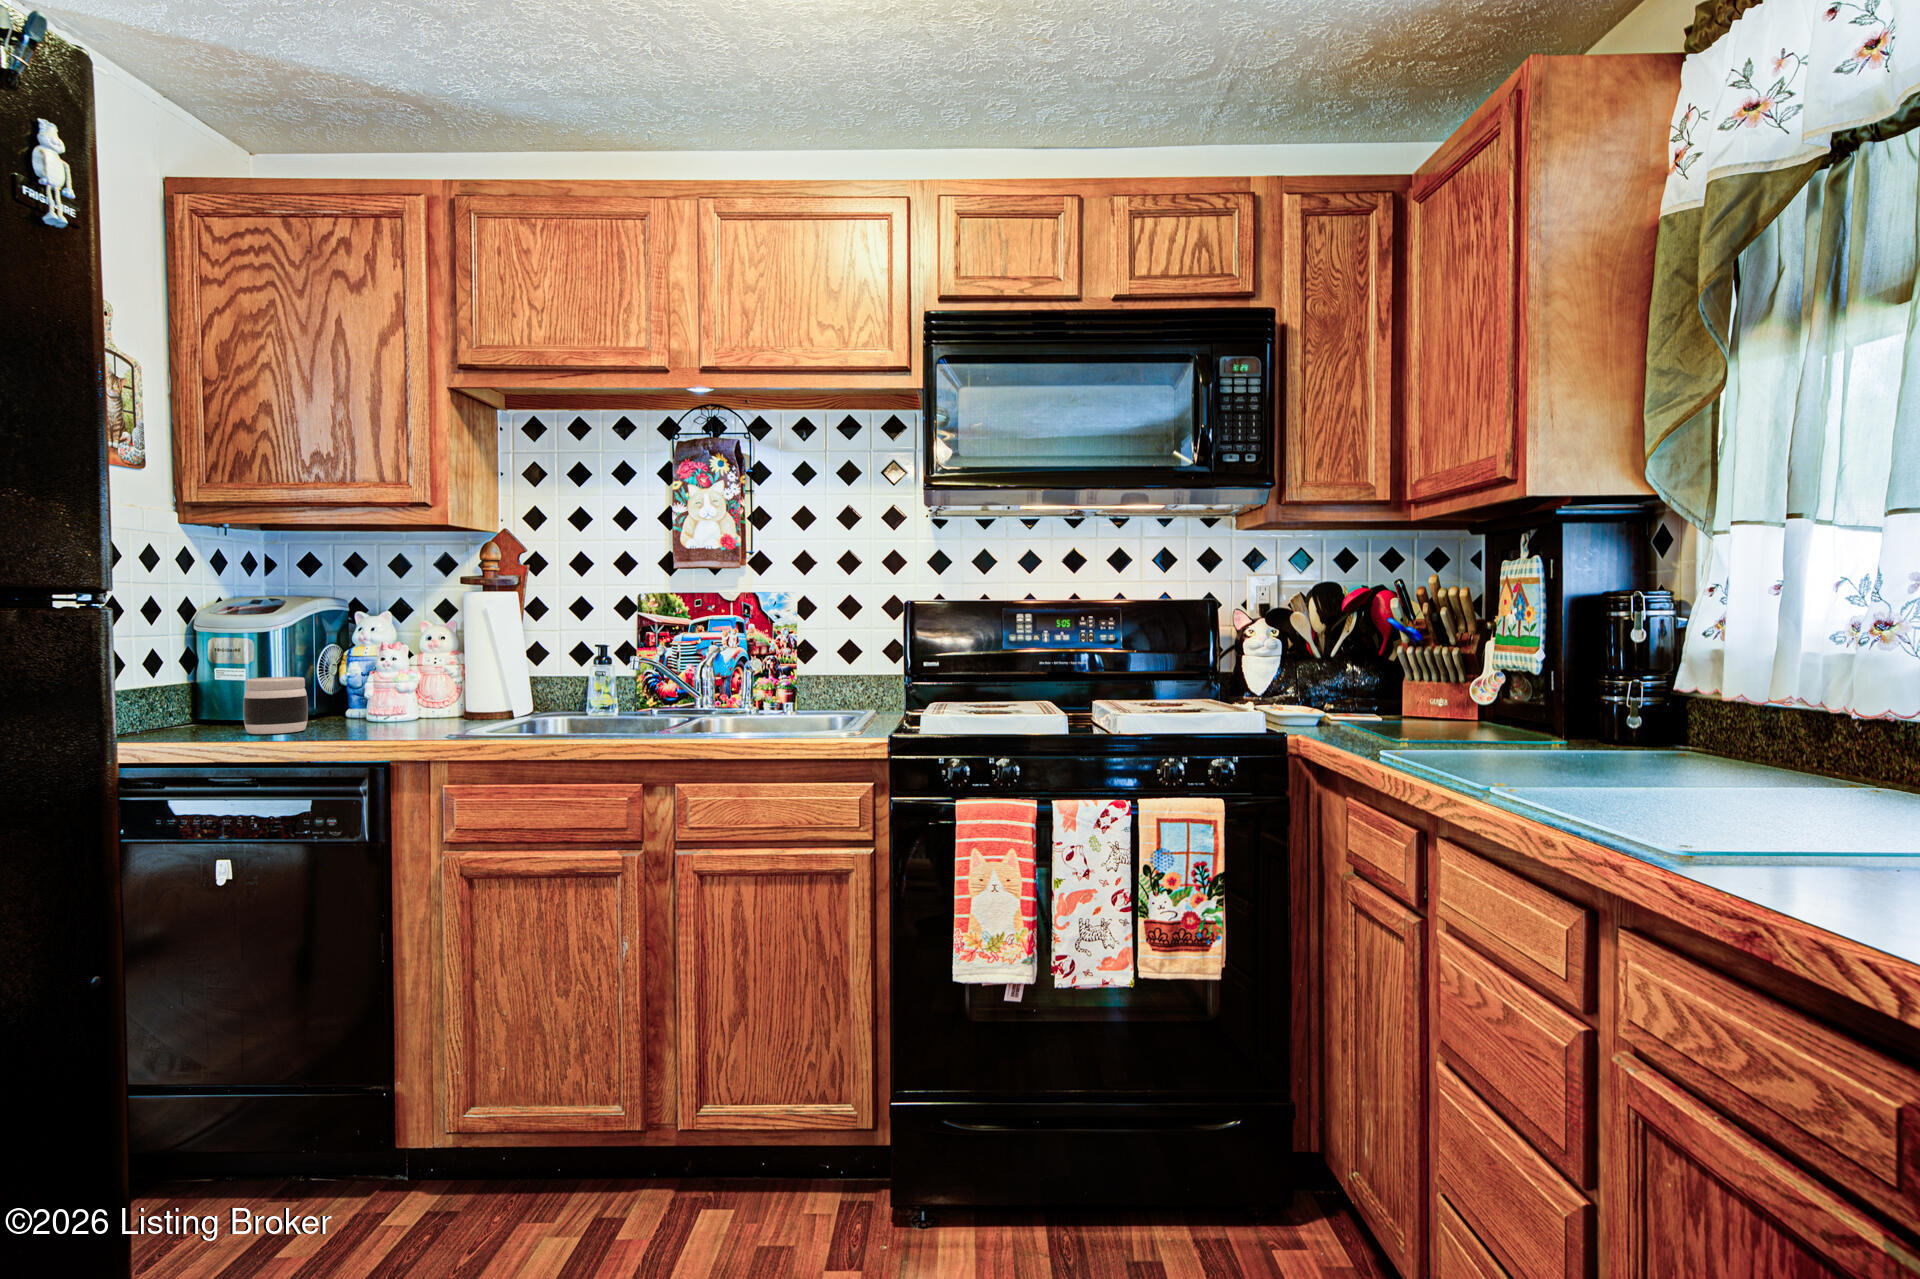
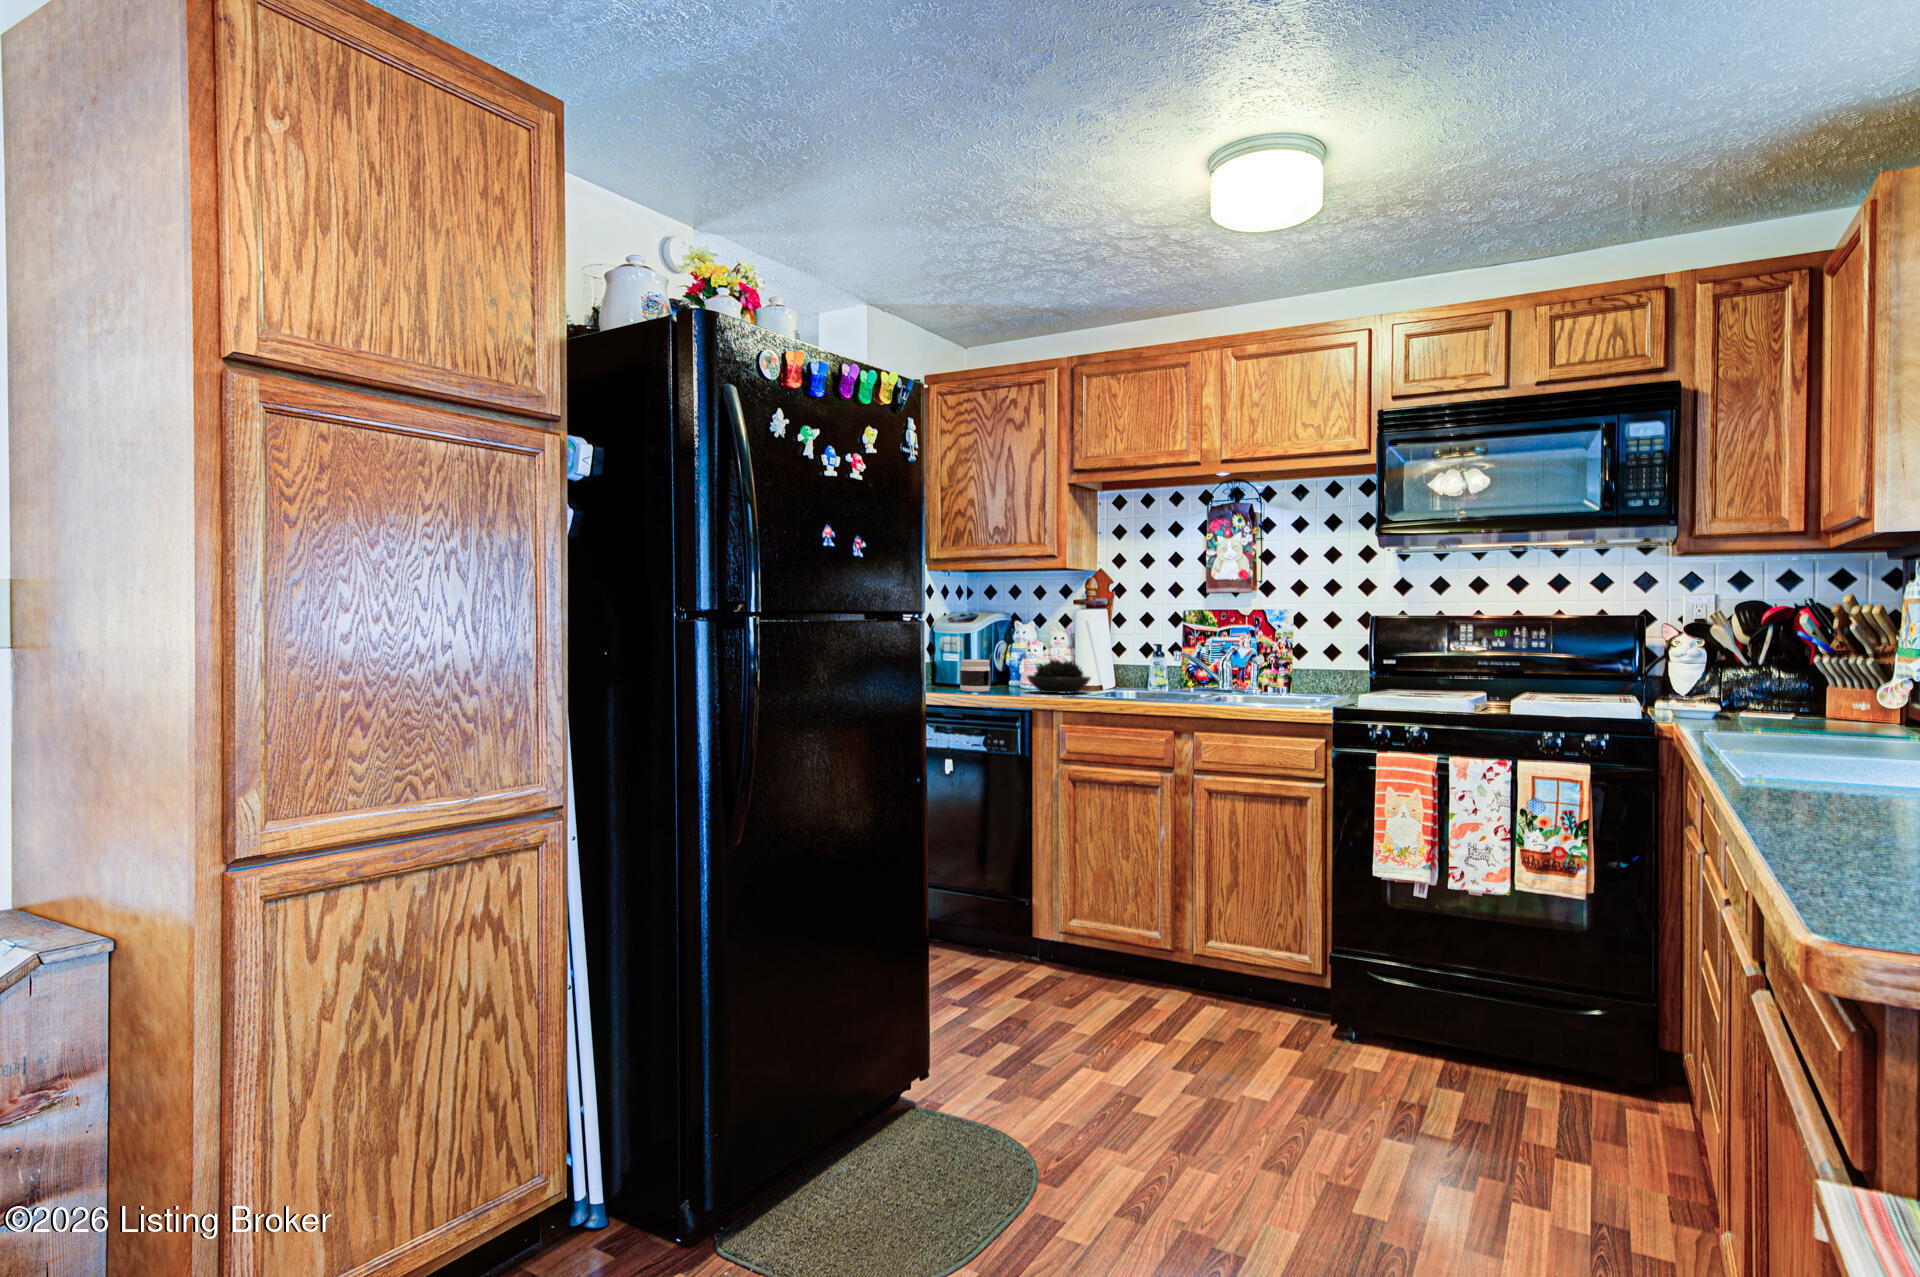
succulent plant: none [377,671,495,728] -> present [1027,660,1090,693]

